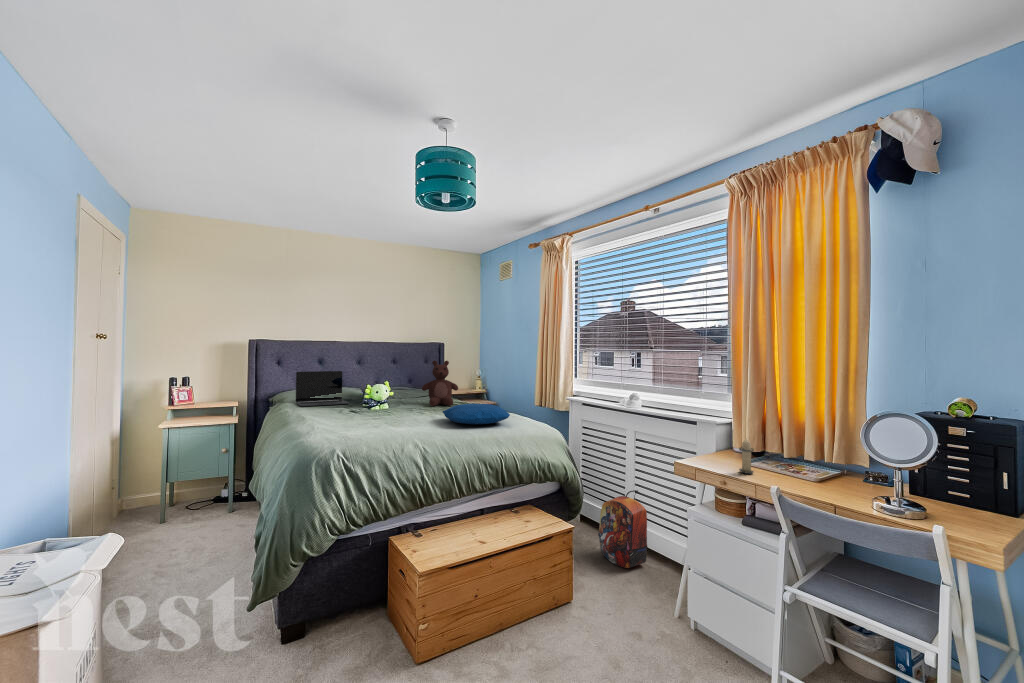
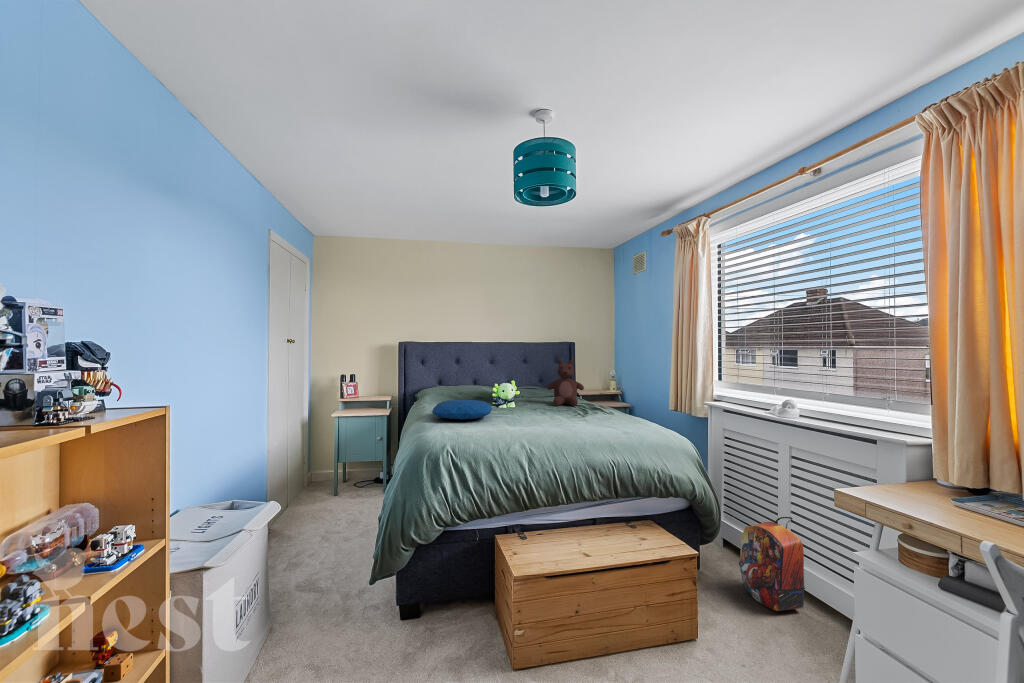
laptop: present [296,371,349,406] -> none [436,369,481,401]
pillow: present [443,403,510,425] -> present [432,399,492,420]
candle: present [739,440,754,474] -> none [934,466,968,519]

